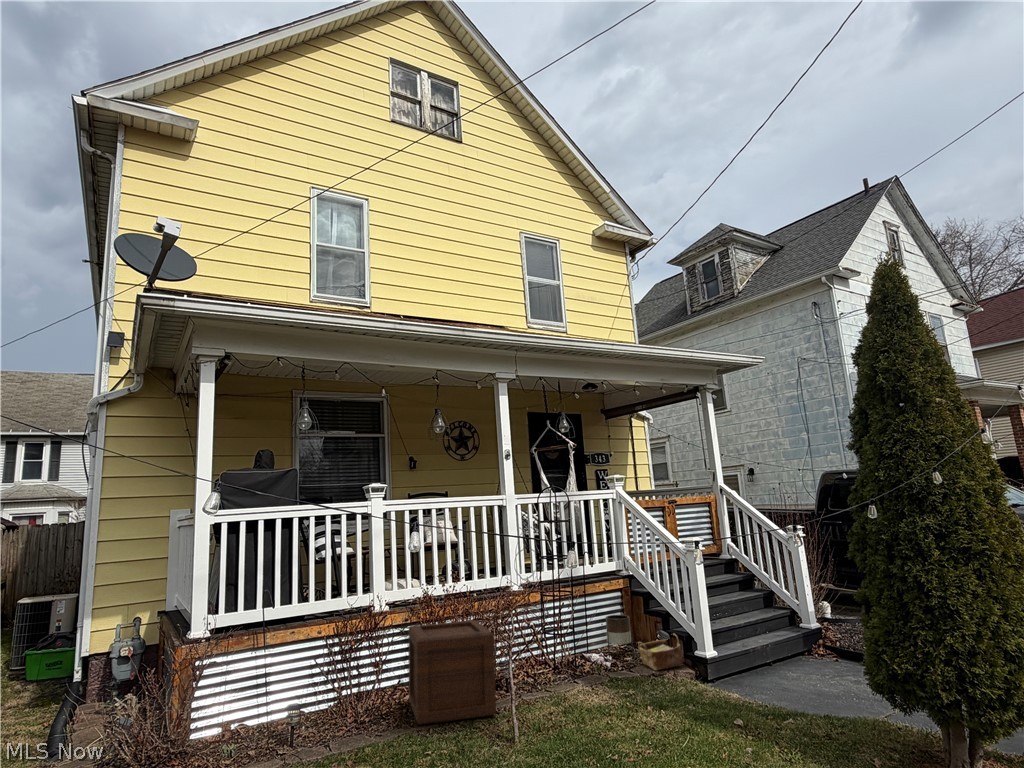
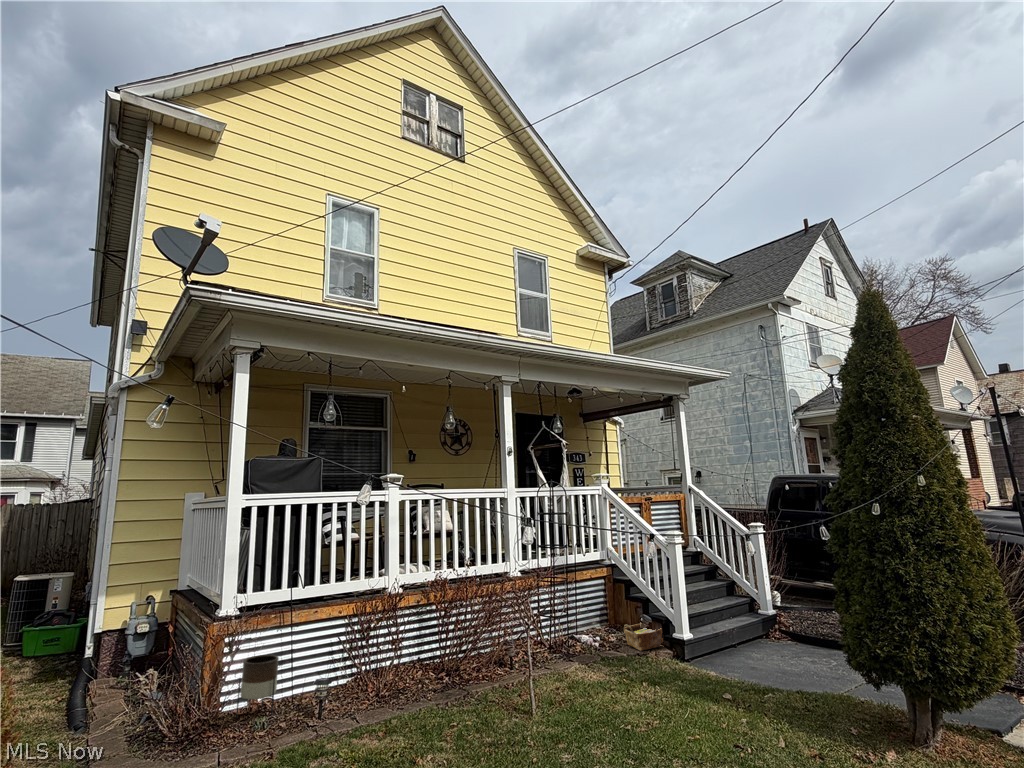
planter: present [606,615,634,657] -> present [236,655,279,718]
wooden crate: present [409,620,496,725] -> none [422,603,508,699]

